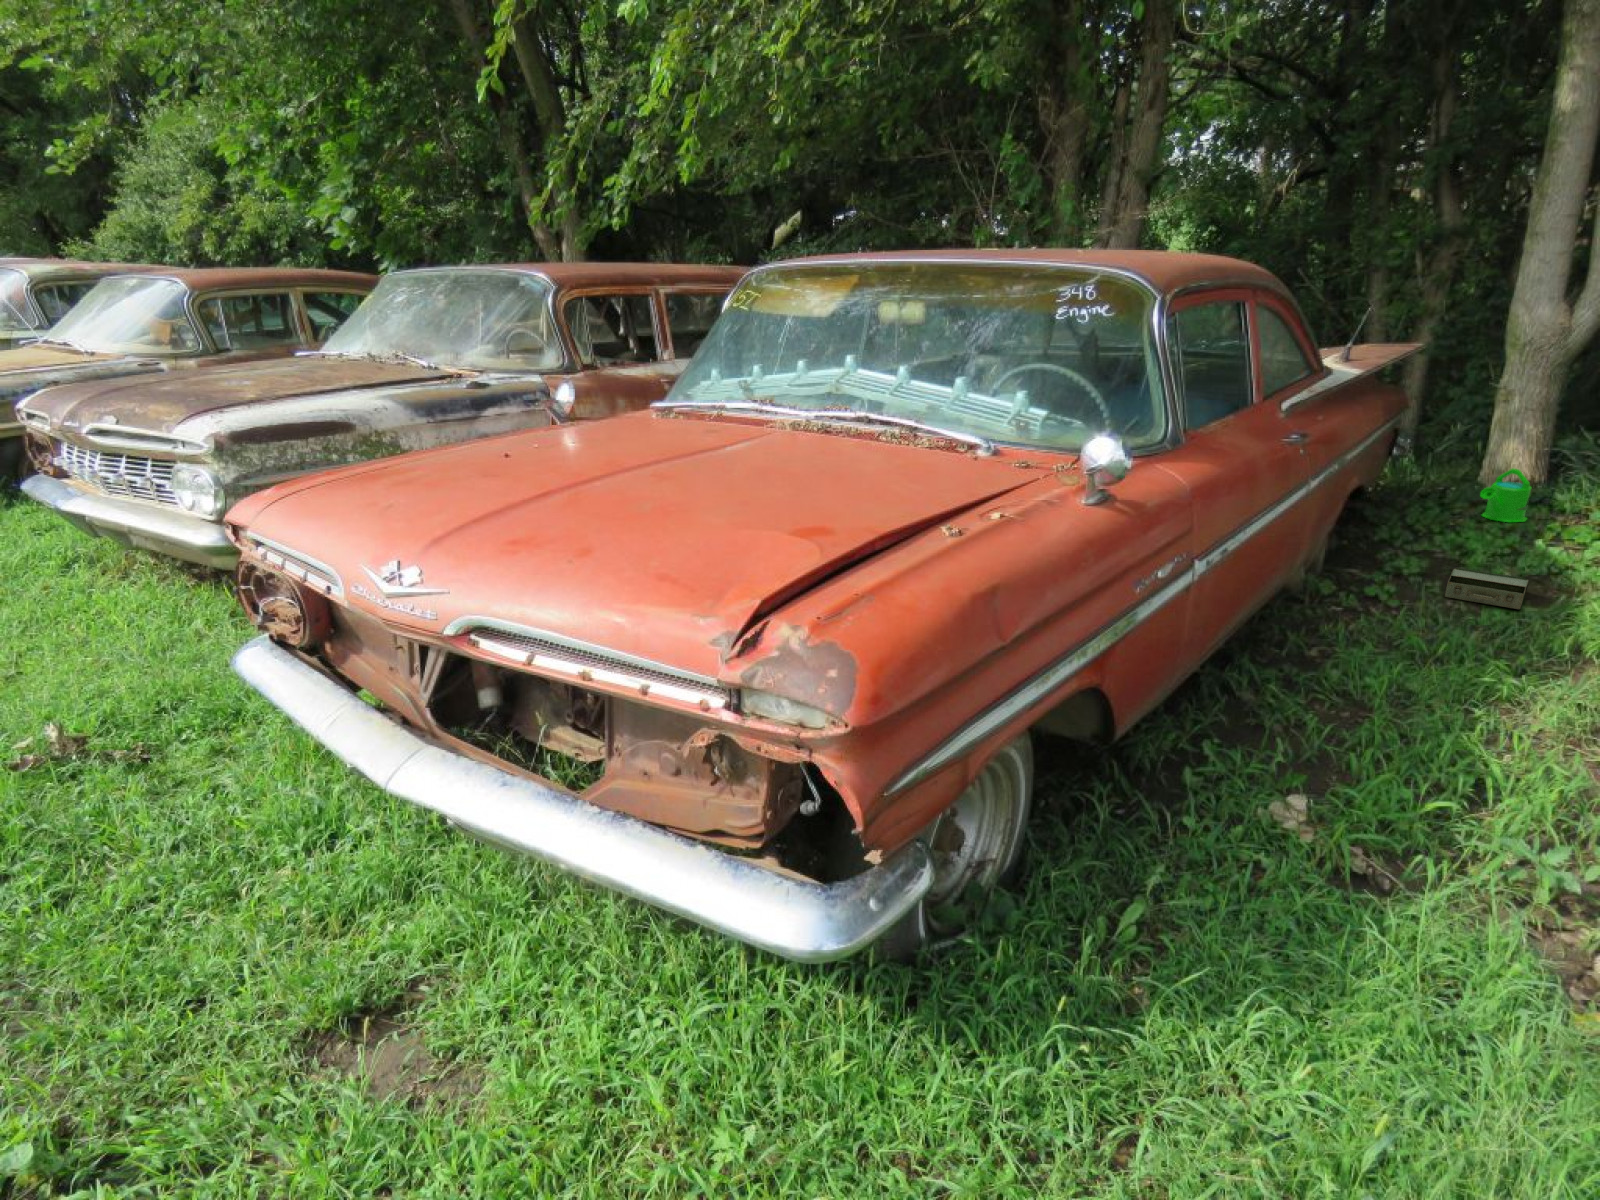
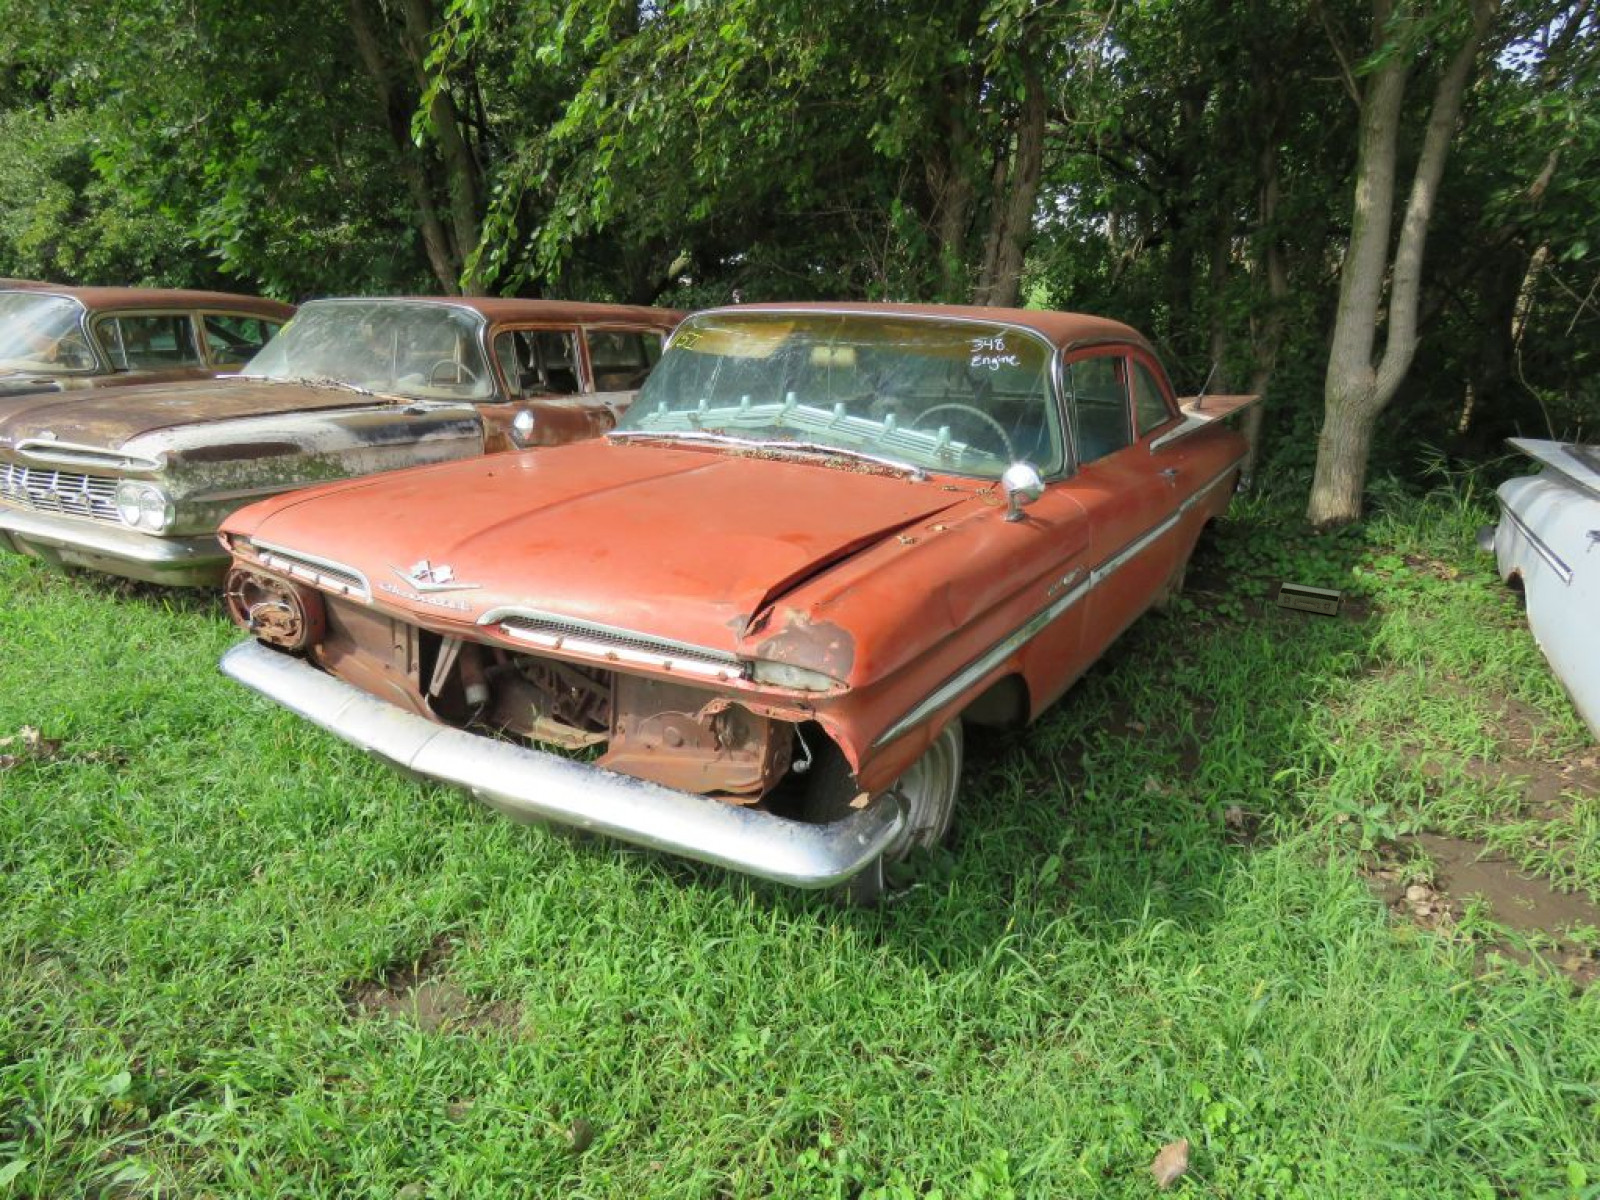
watering can: present [1480,469,1532,522] -> none [1302,499,1342,545]

